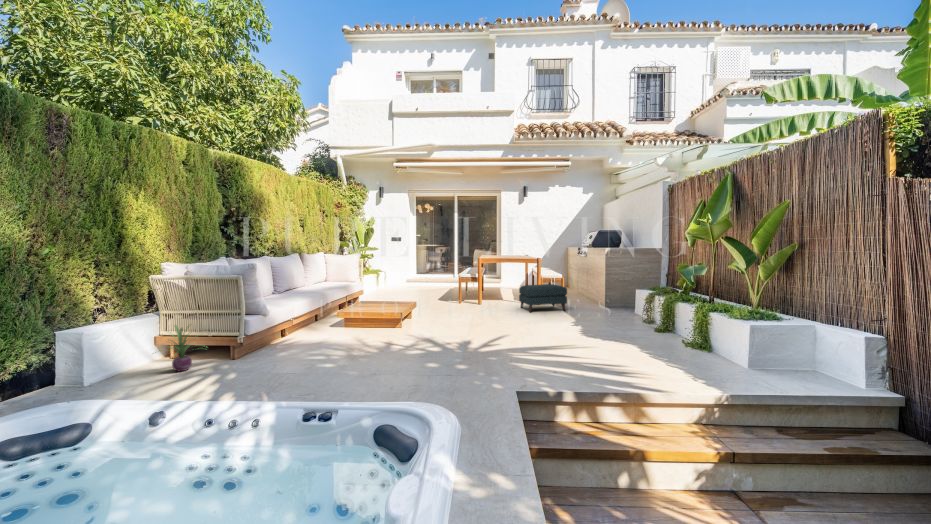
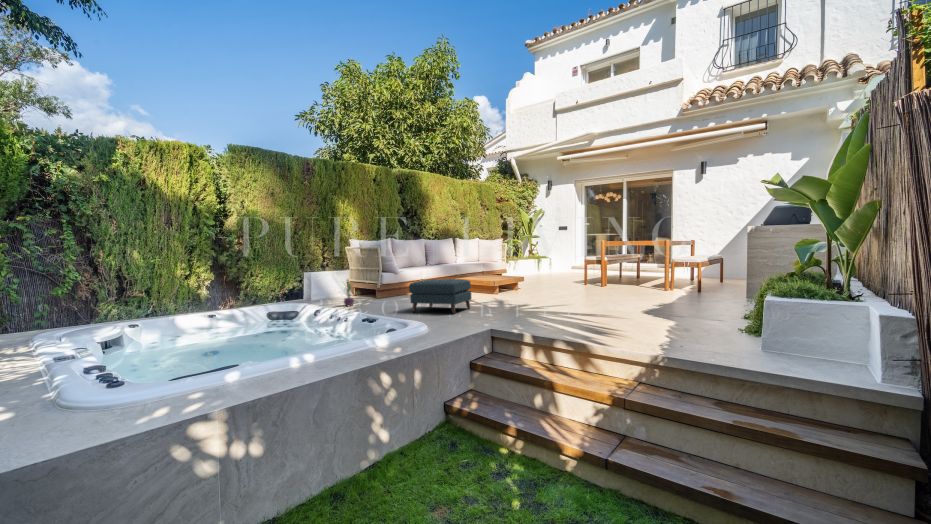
ottoman: present [519,284,567,312] -> present [409,279,471,314]

